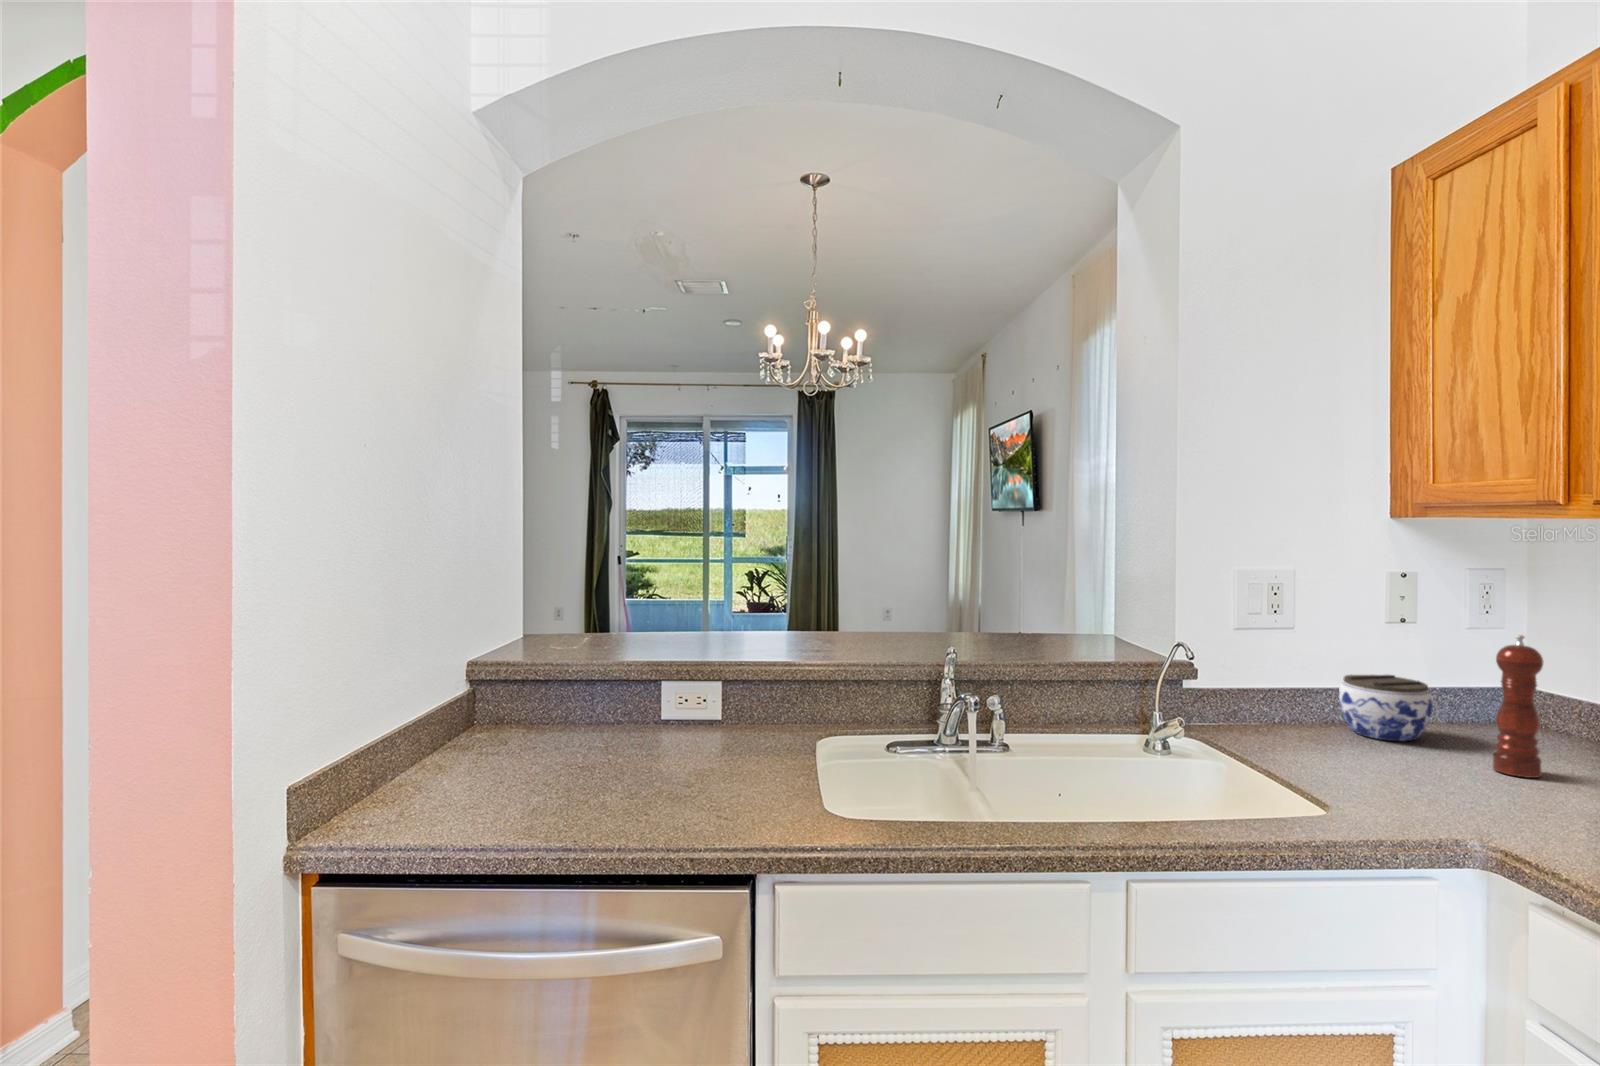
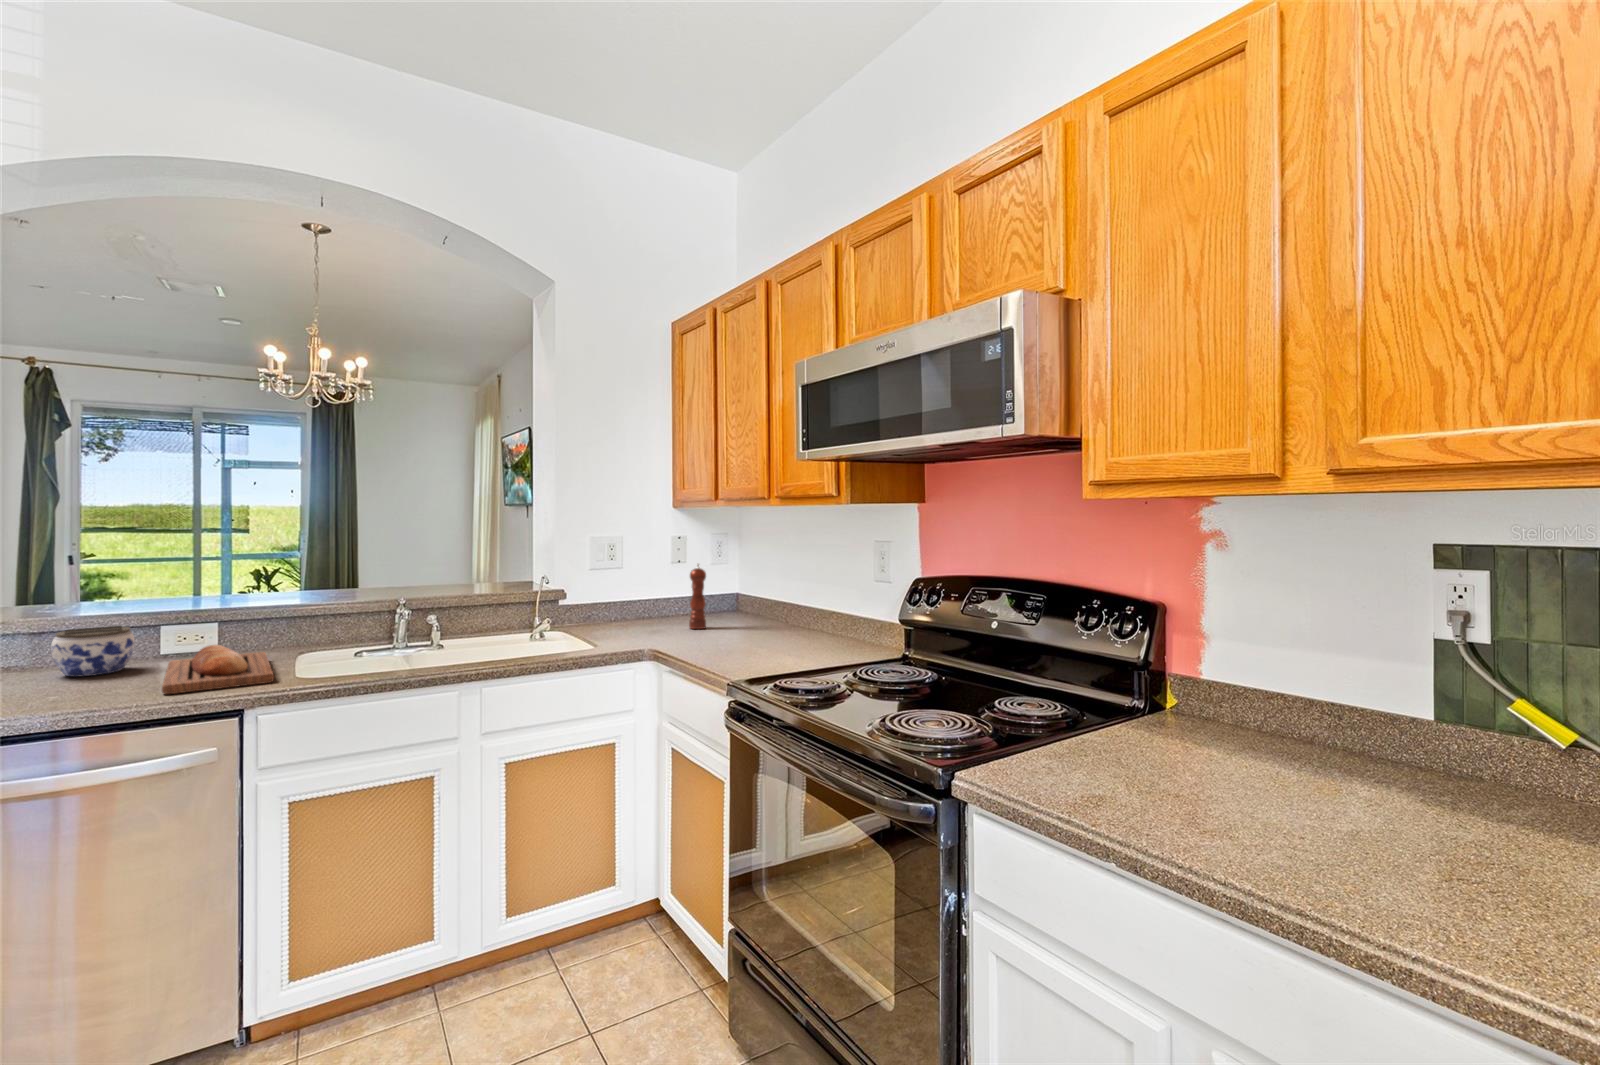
jar: present [1338,674,1433,741] -> present [51,626,135,677]
bread loaf: none [653,727,795,826] -> present [162,645,274,694]

